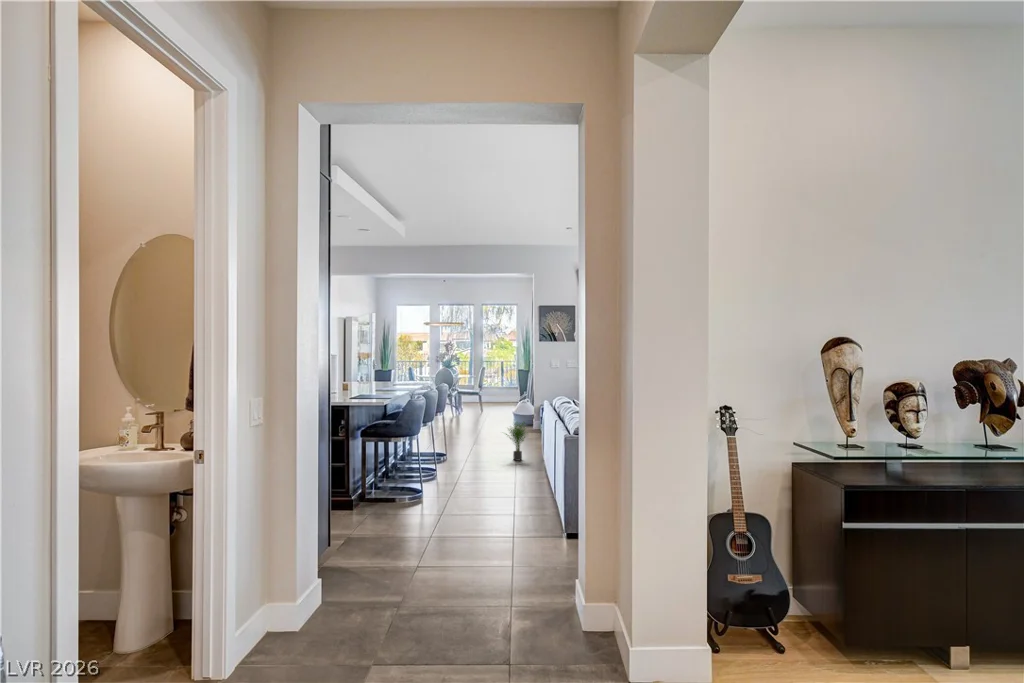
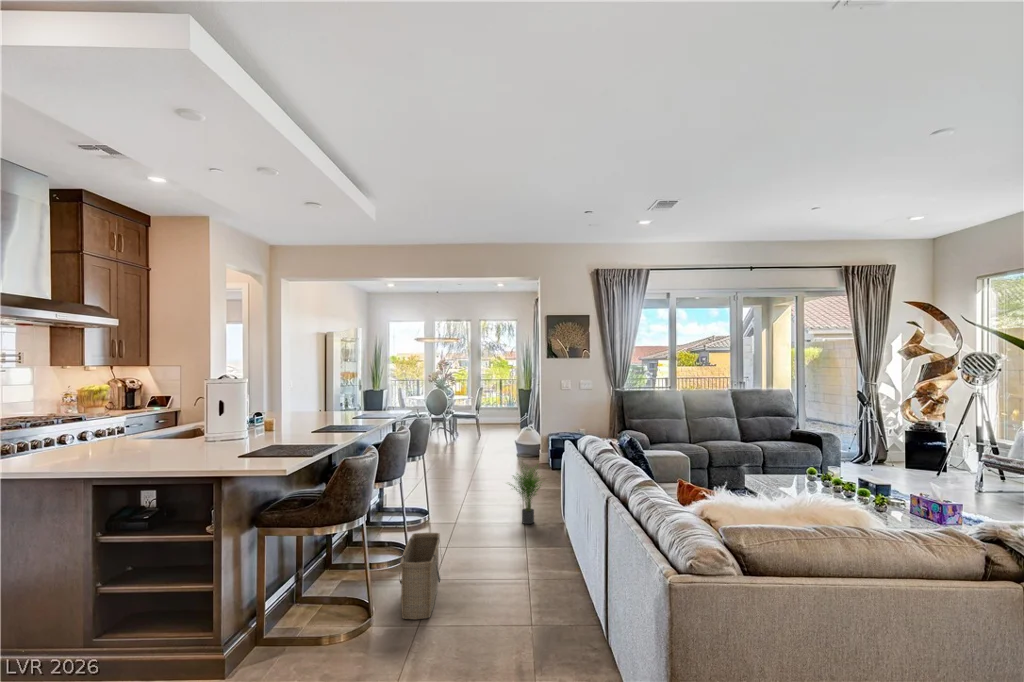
basket: none [441,452,464,492] -> present [400,533,440,619]

